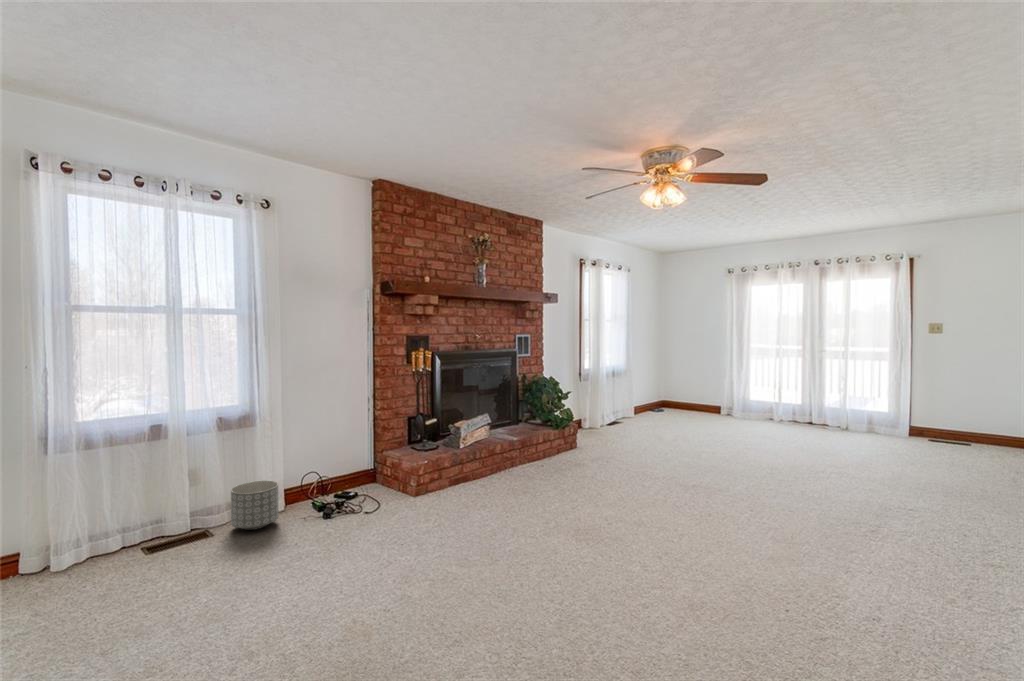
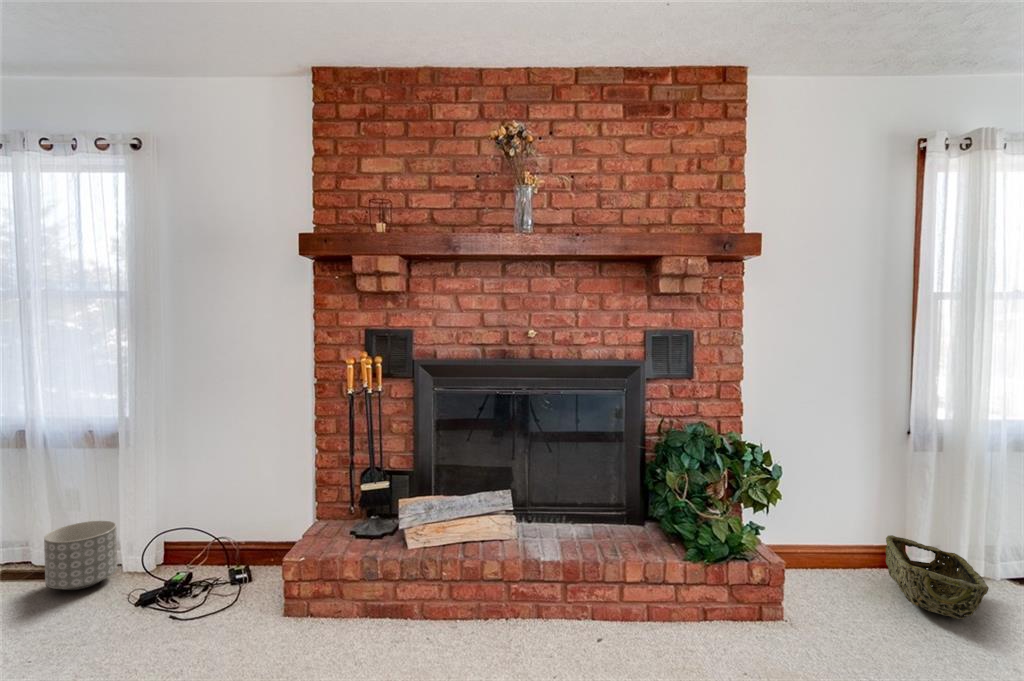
woven basket: none [584,415,622,436] -> present [885,535,989,619]

